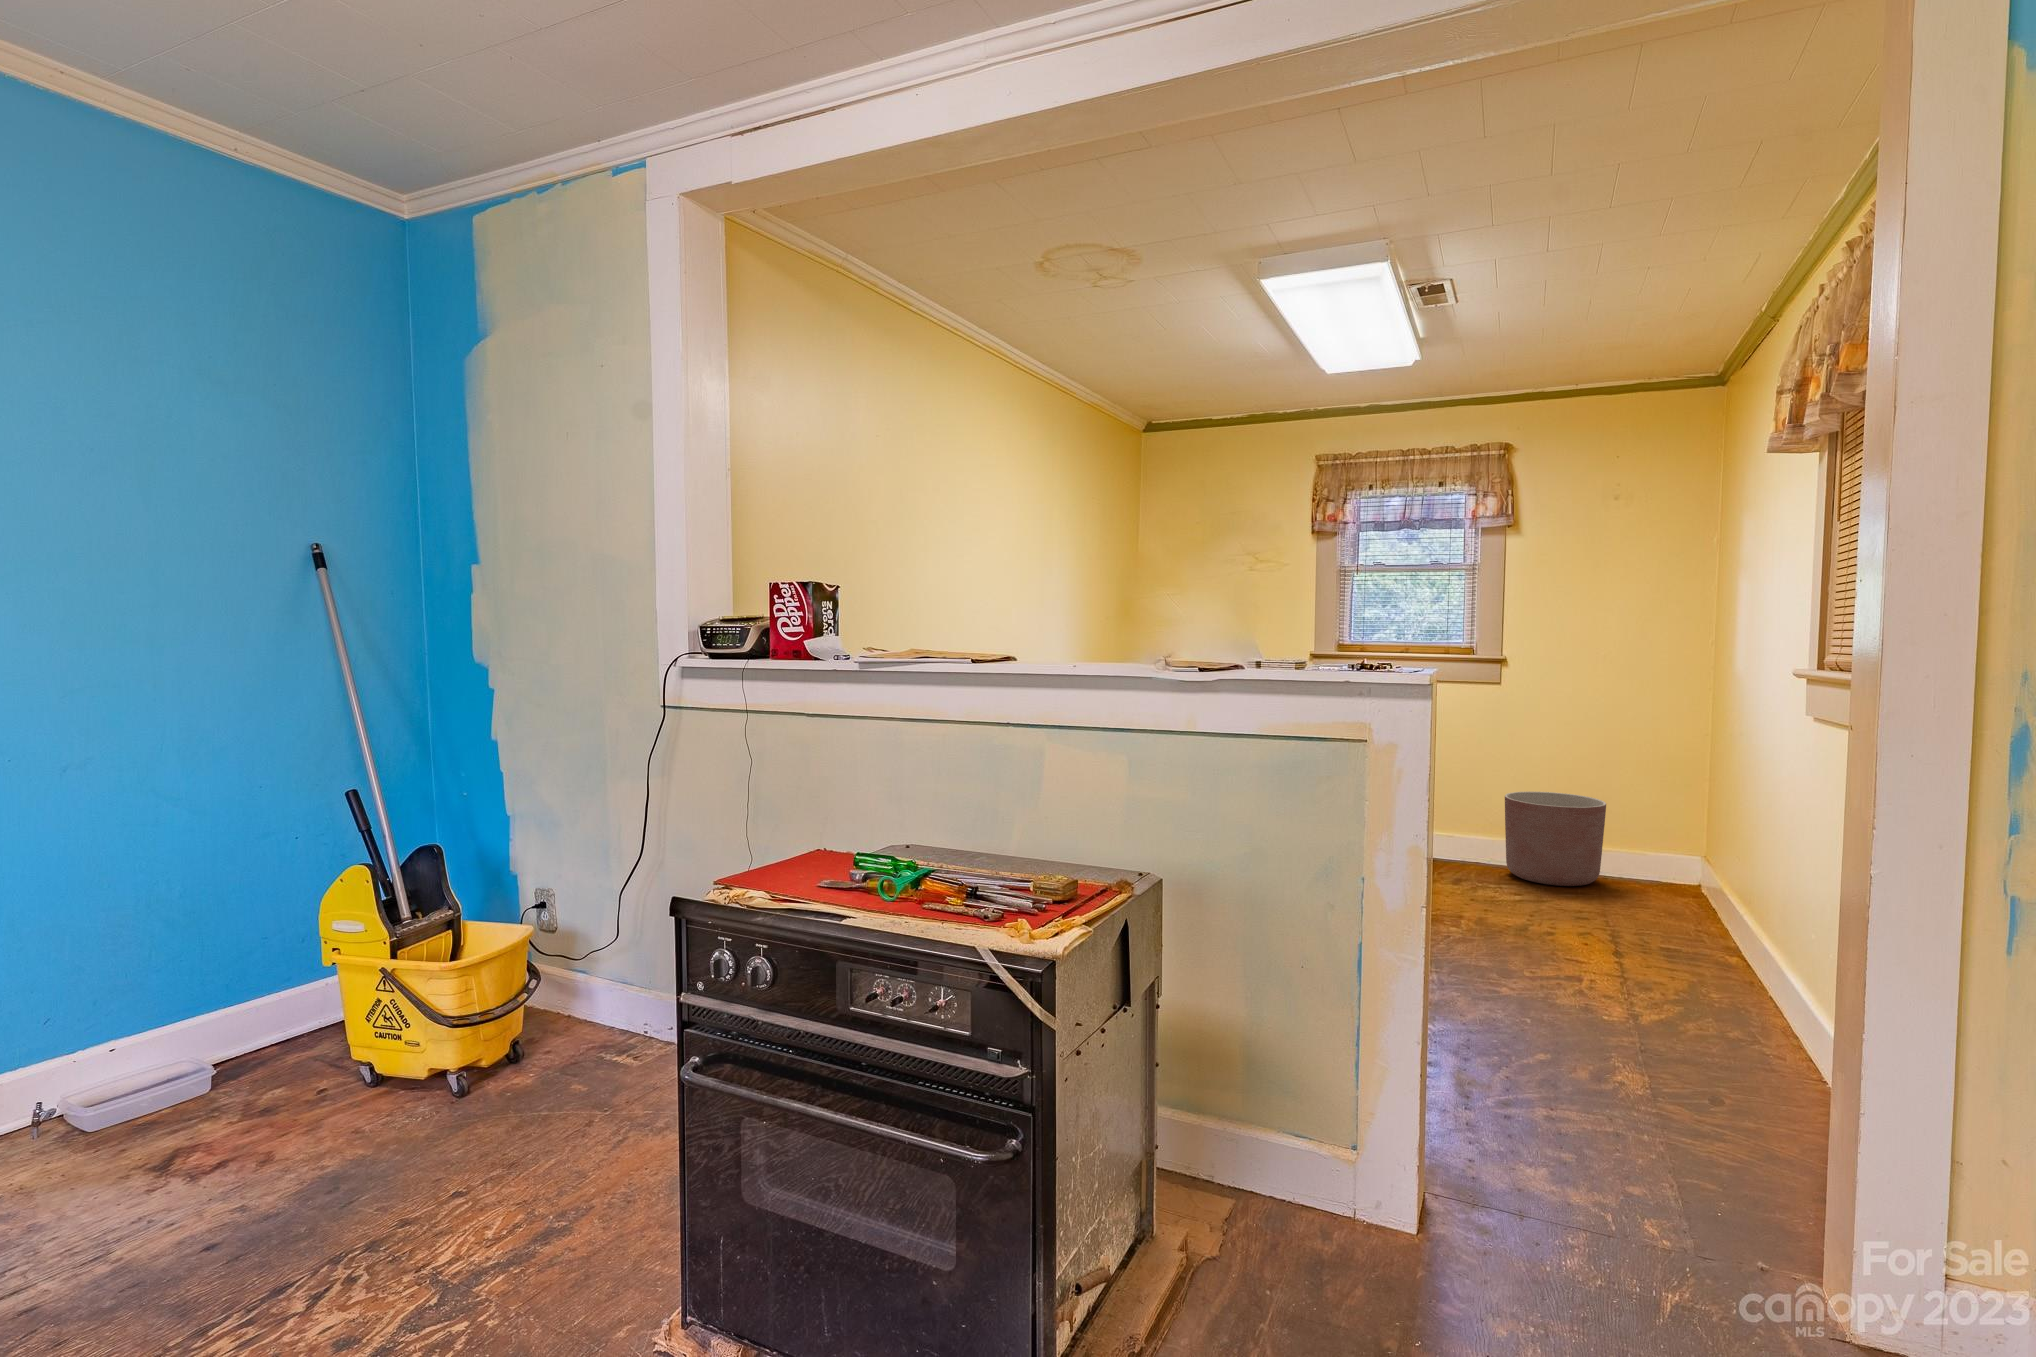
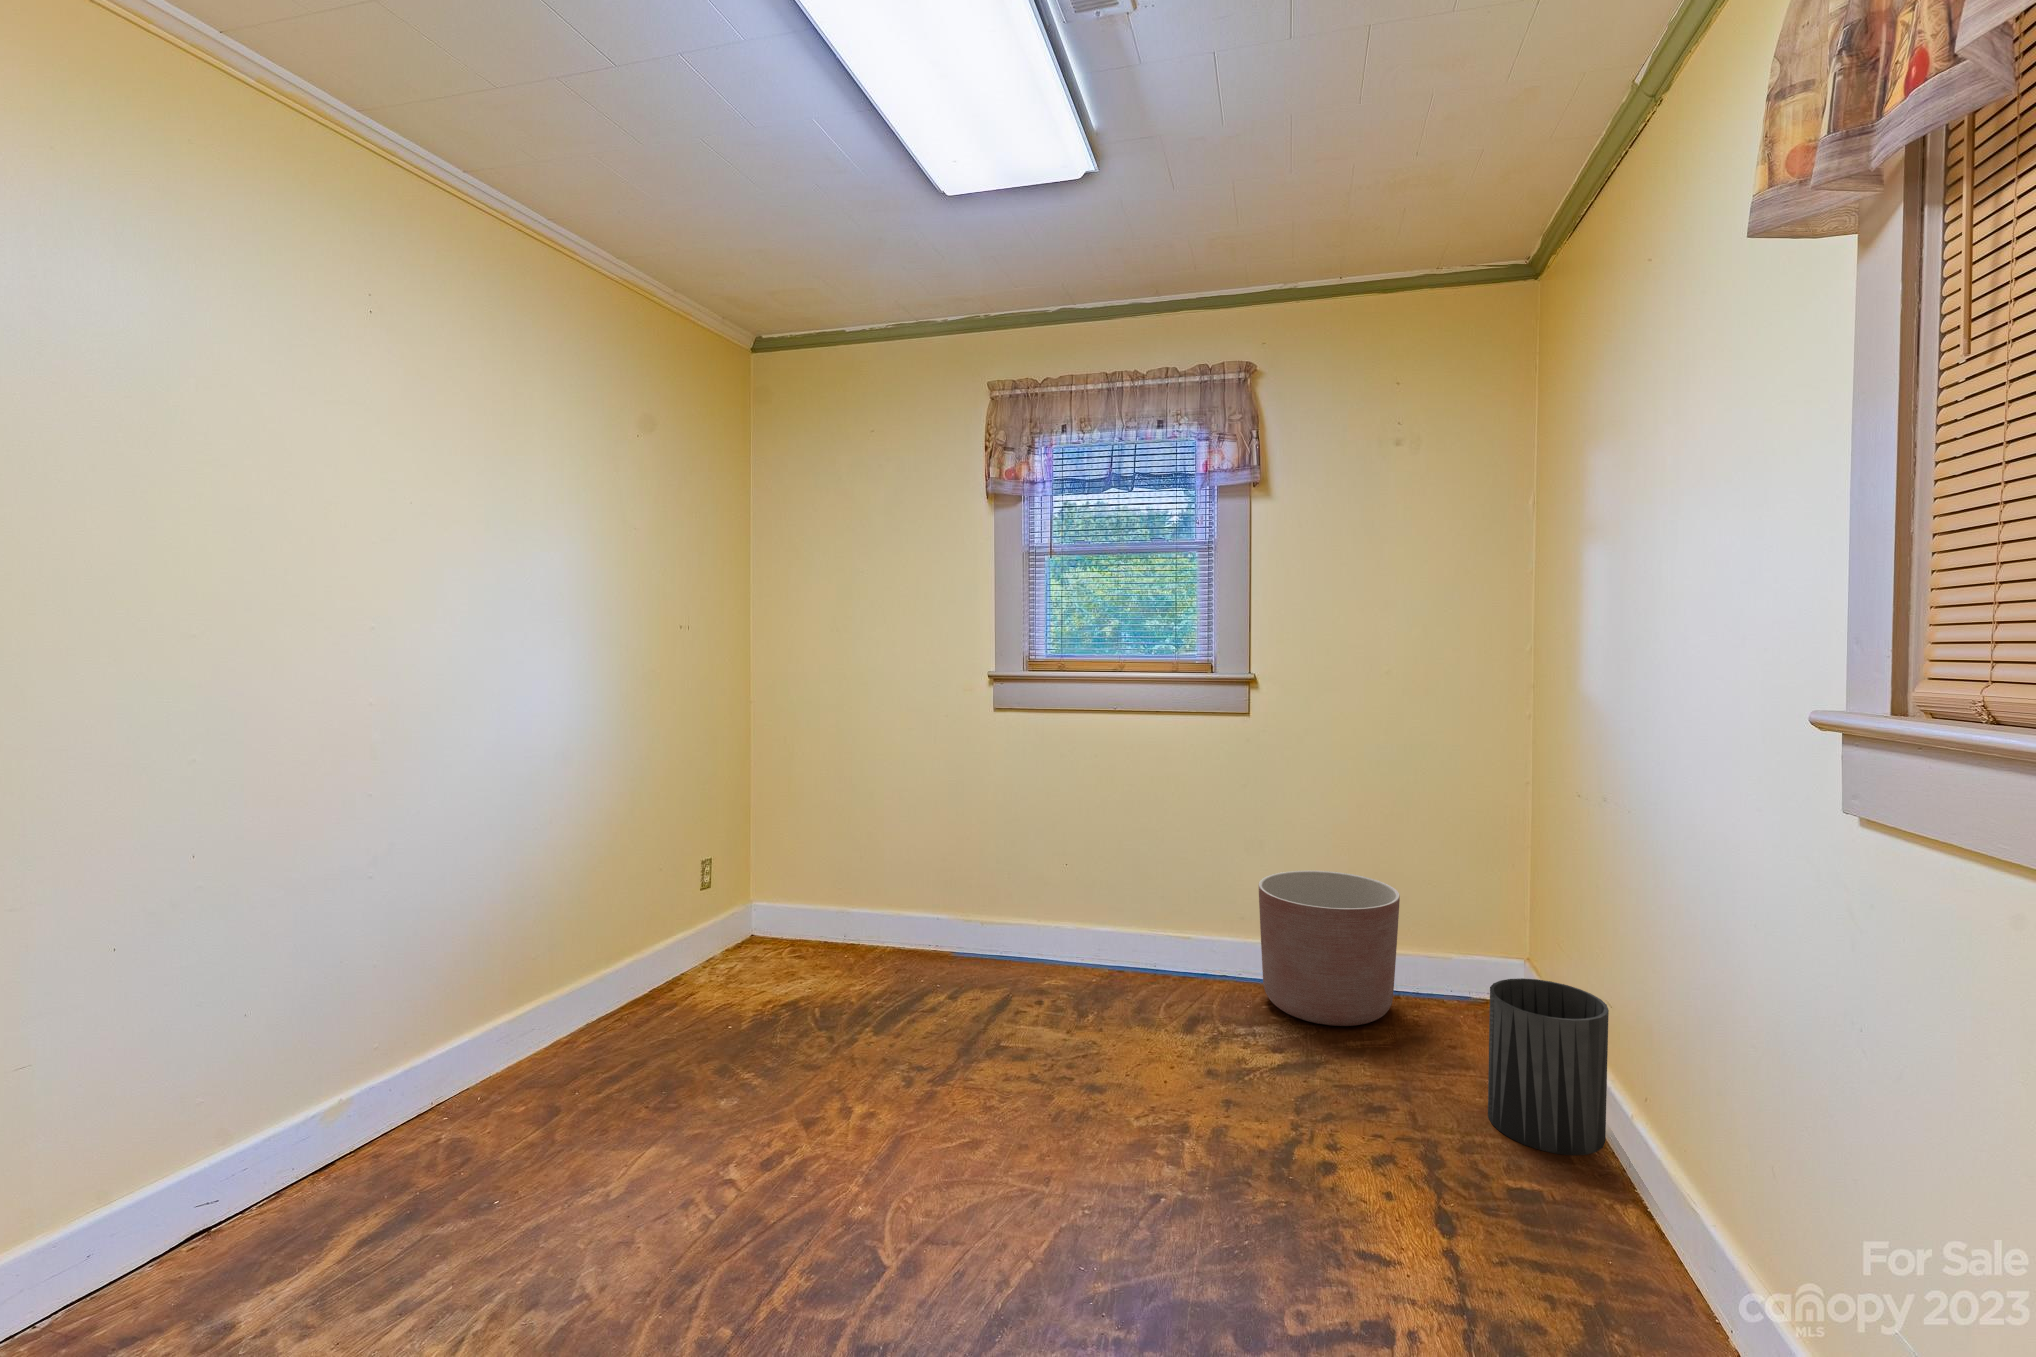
trash can: none [1650,841,1727,934] -> present [1488,978,1609,1155]

